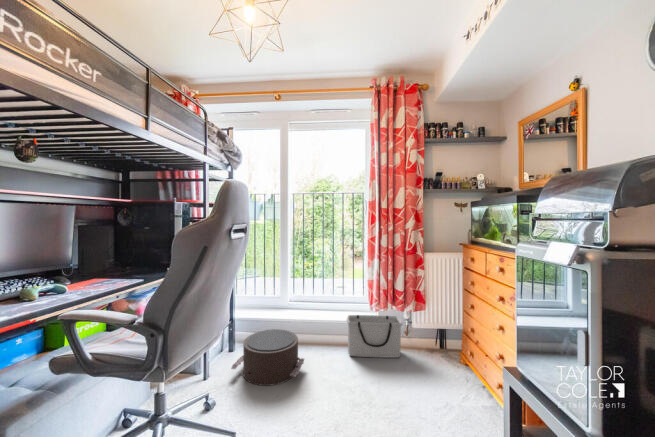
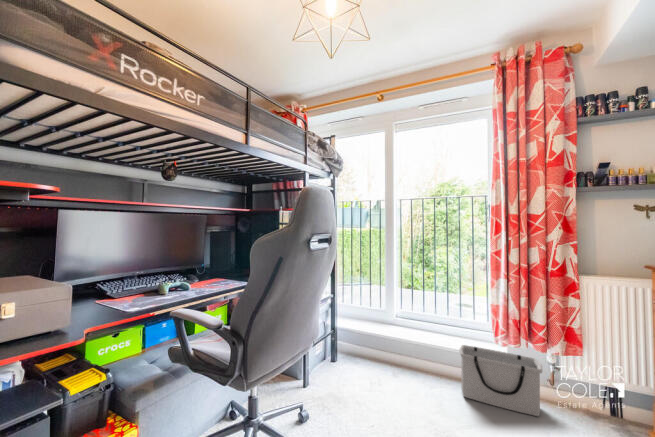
pouf: present [231,329,304,386] -> none [325,345,404,409]

